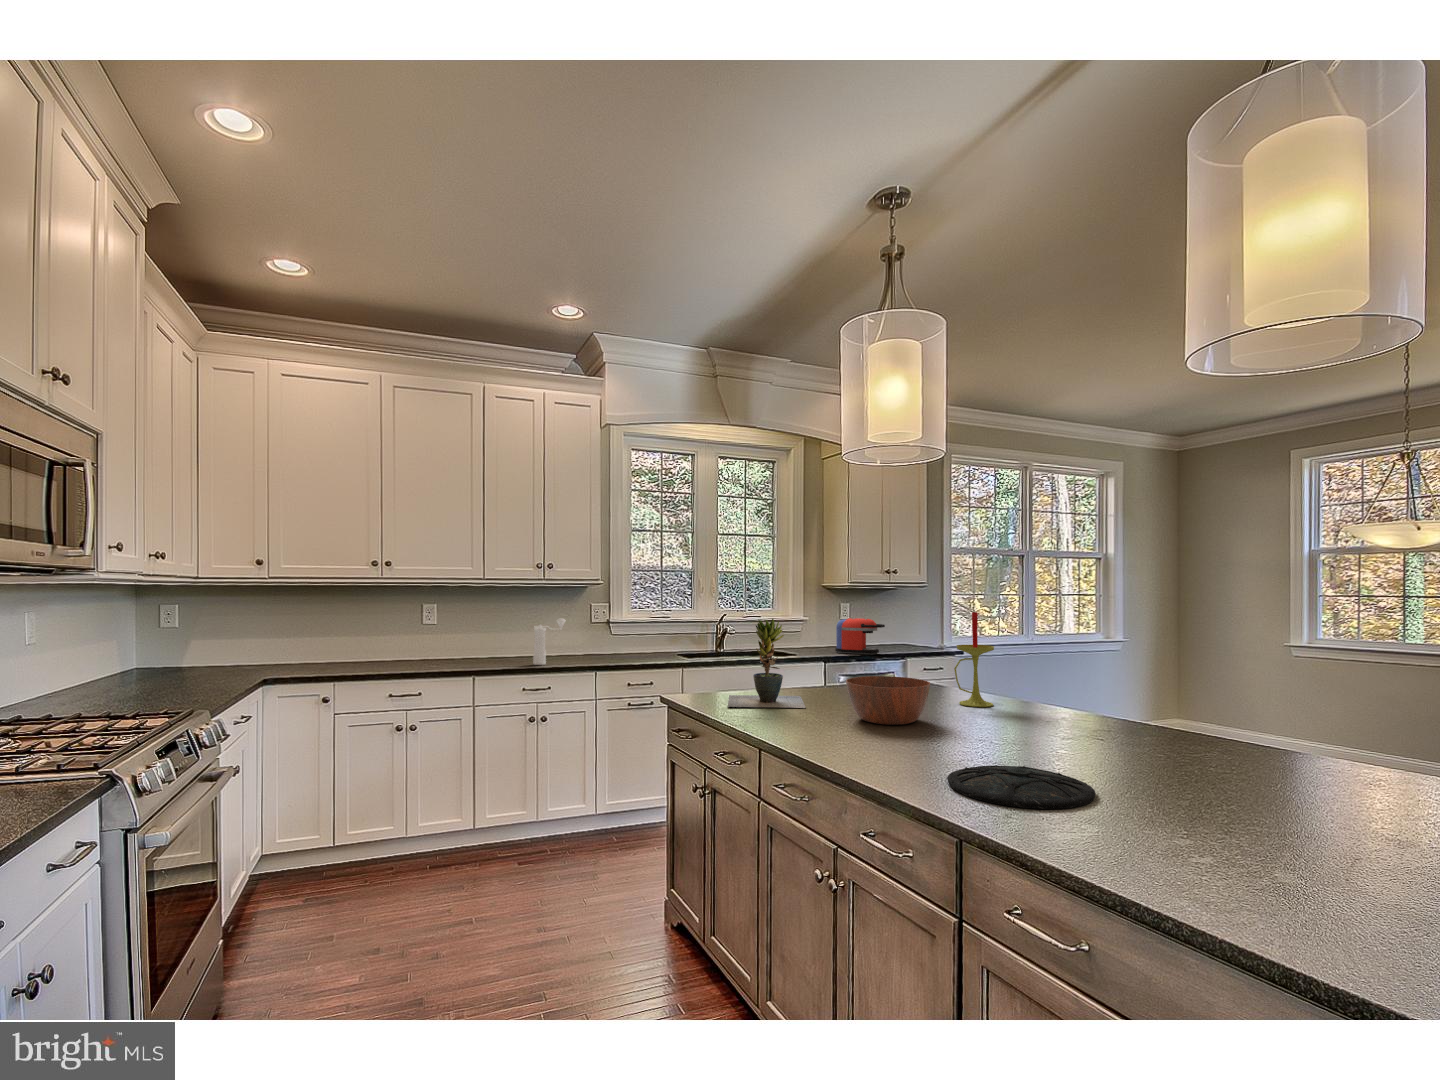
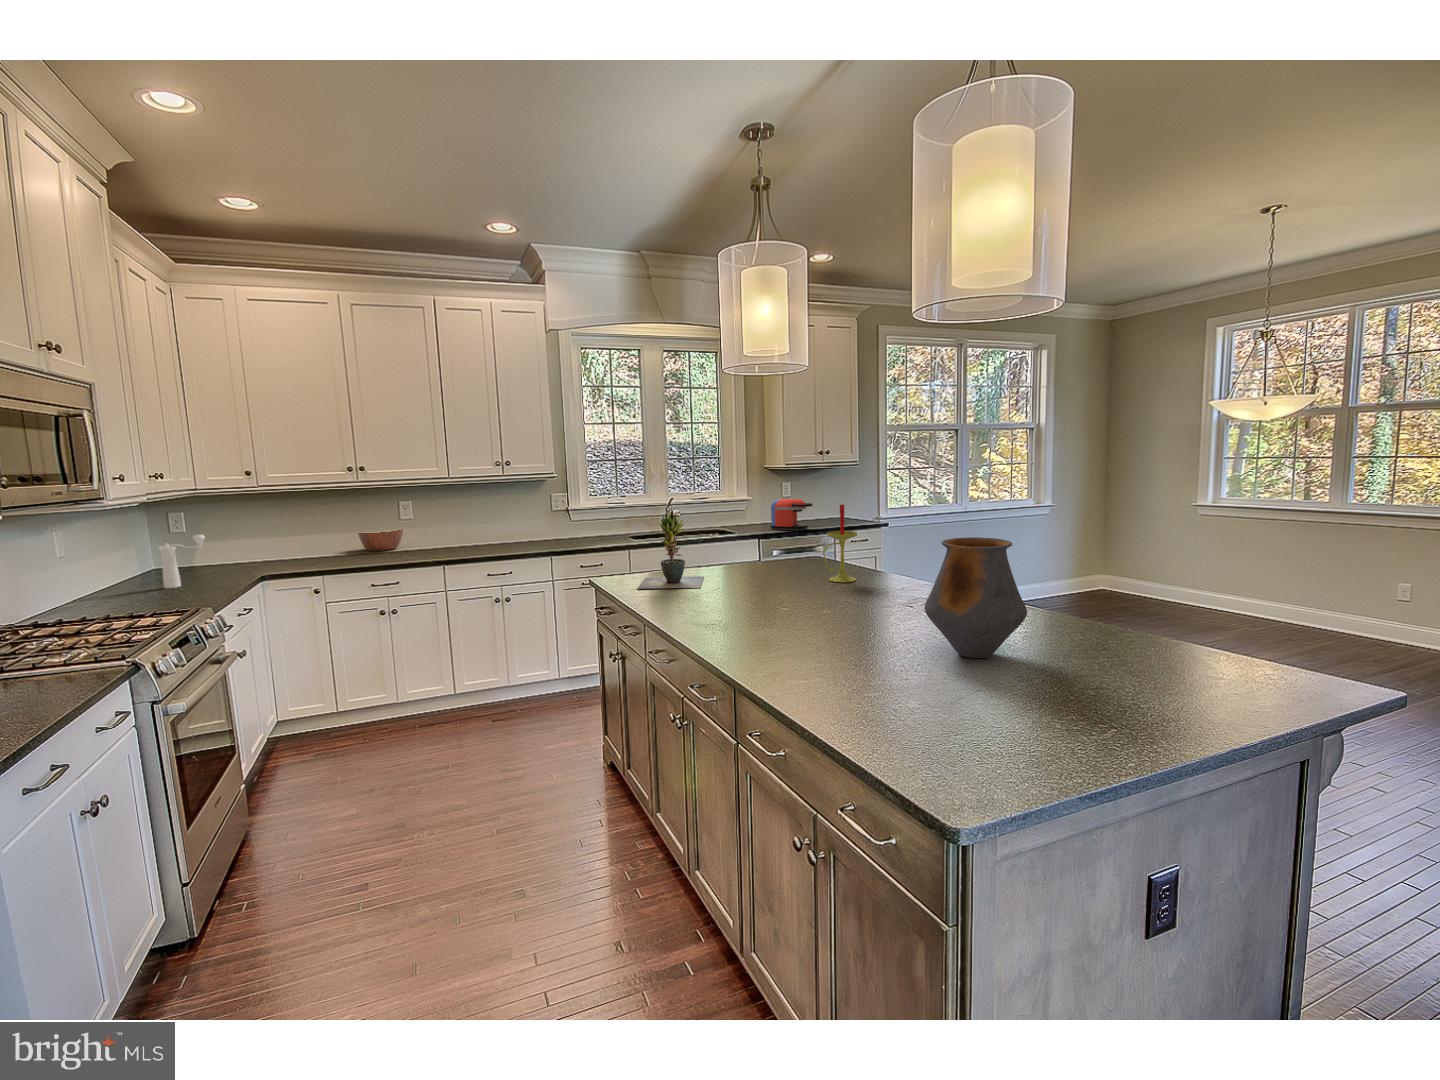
pepper mill: present [533,619,565,665] -> present [158,535,205,589]
vase: none [1172,639,1330,801] -> present [925,537,1027,658]
bowl: present [846,676,930,725] -> present [358,529,403,551]
plate: present [947,765,1096,809] -> none [757,635,861,669]

